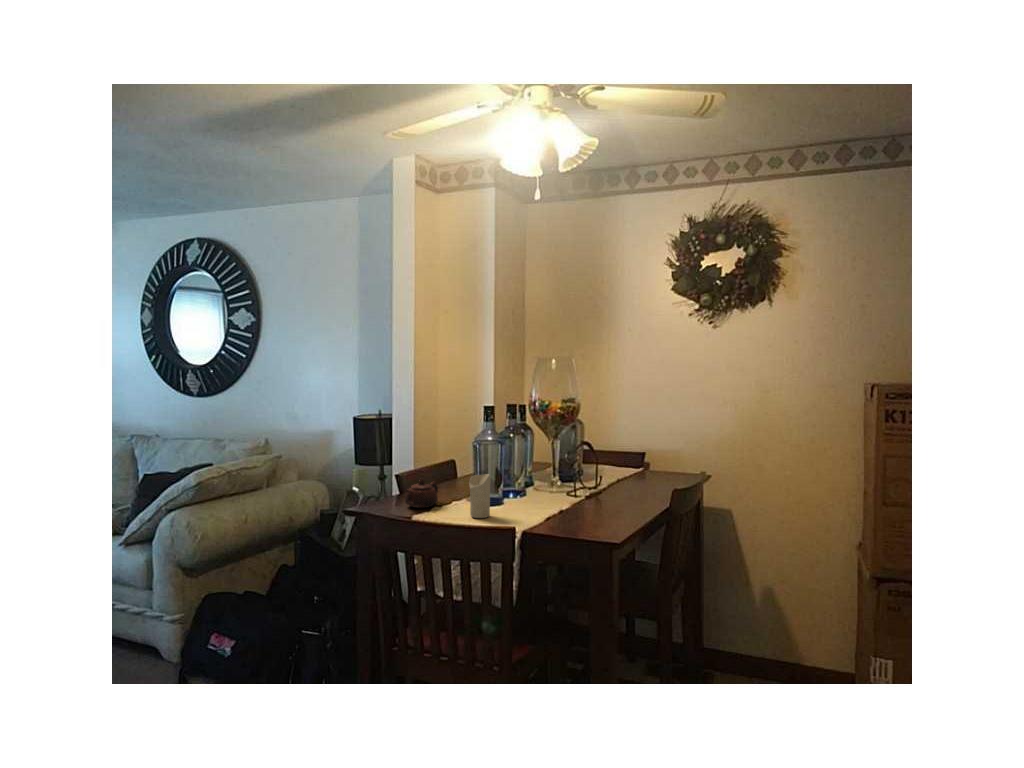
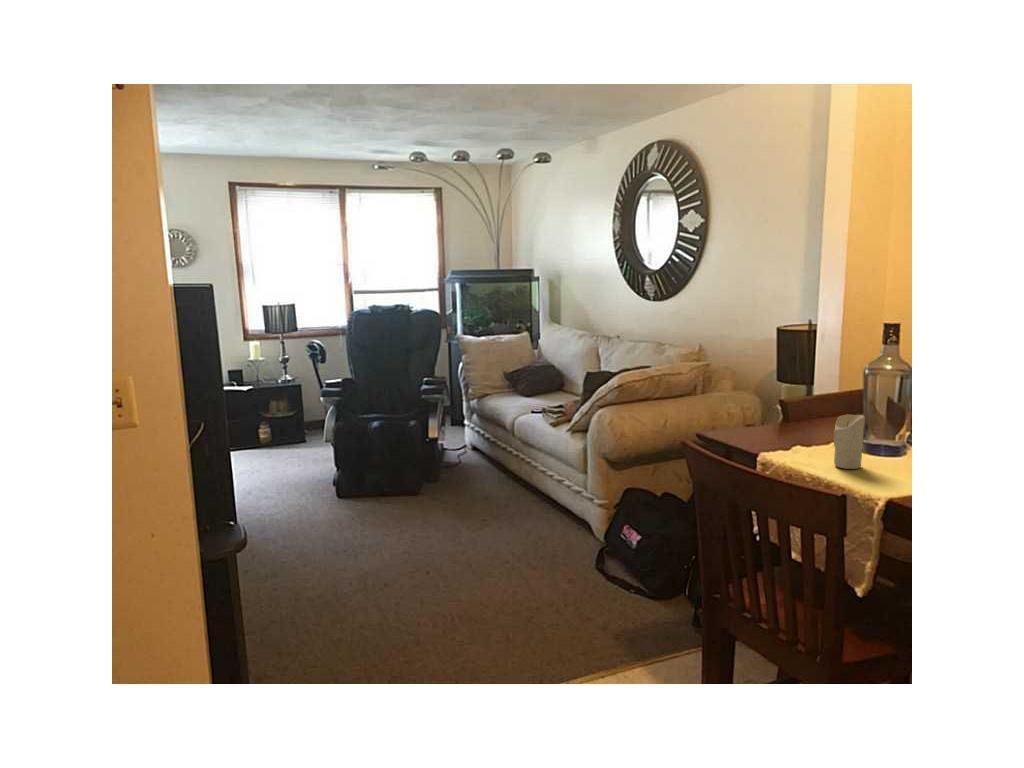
teapot: present [405,479,438,508] -> none [768,410,818,445]

